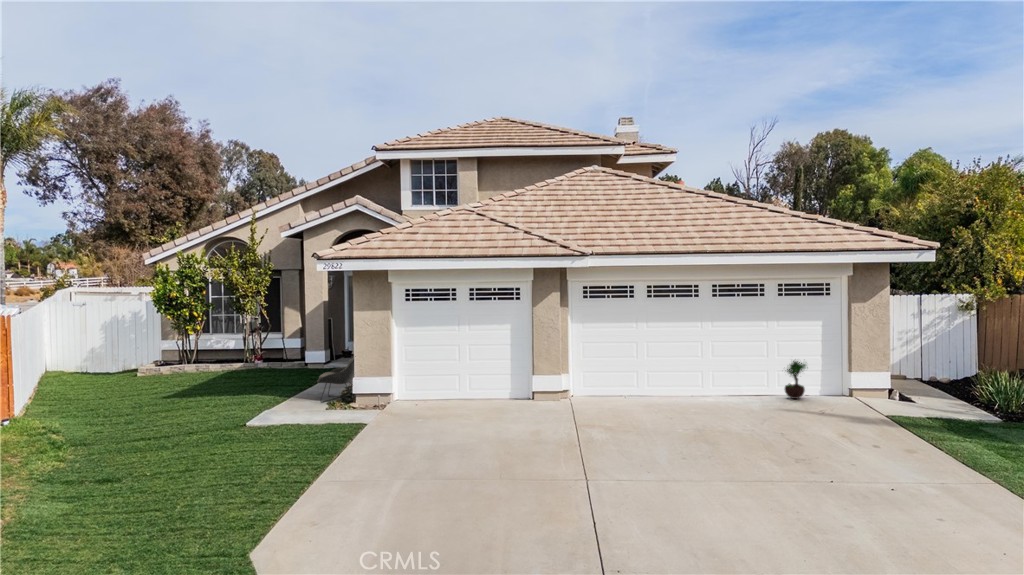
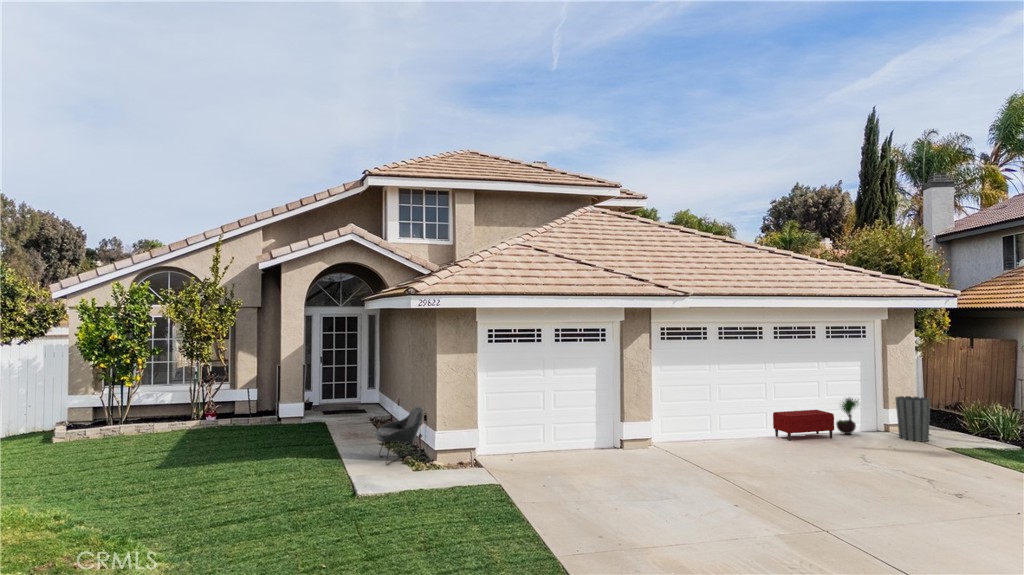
trash can: none [857,361,895,411] -> present [895,396,930,441]
bench: none [709,372,771,402] -> present [773,410,834,441]

